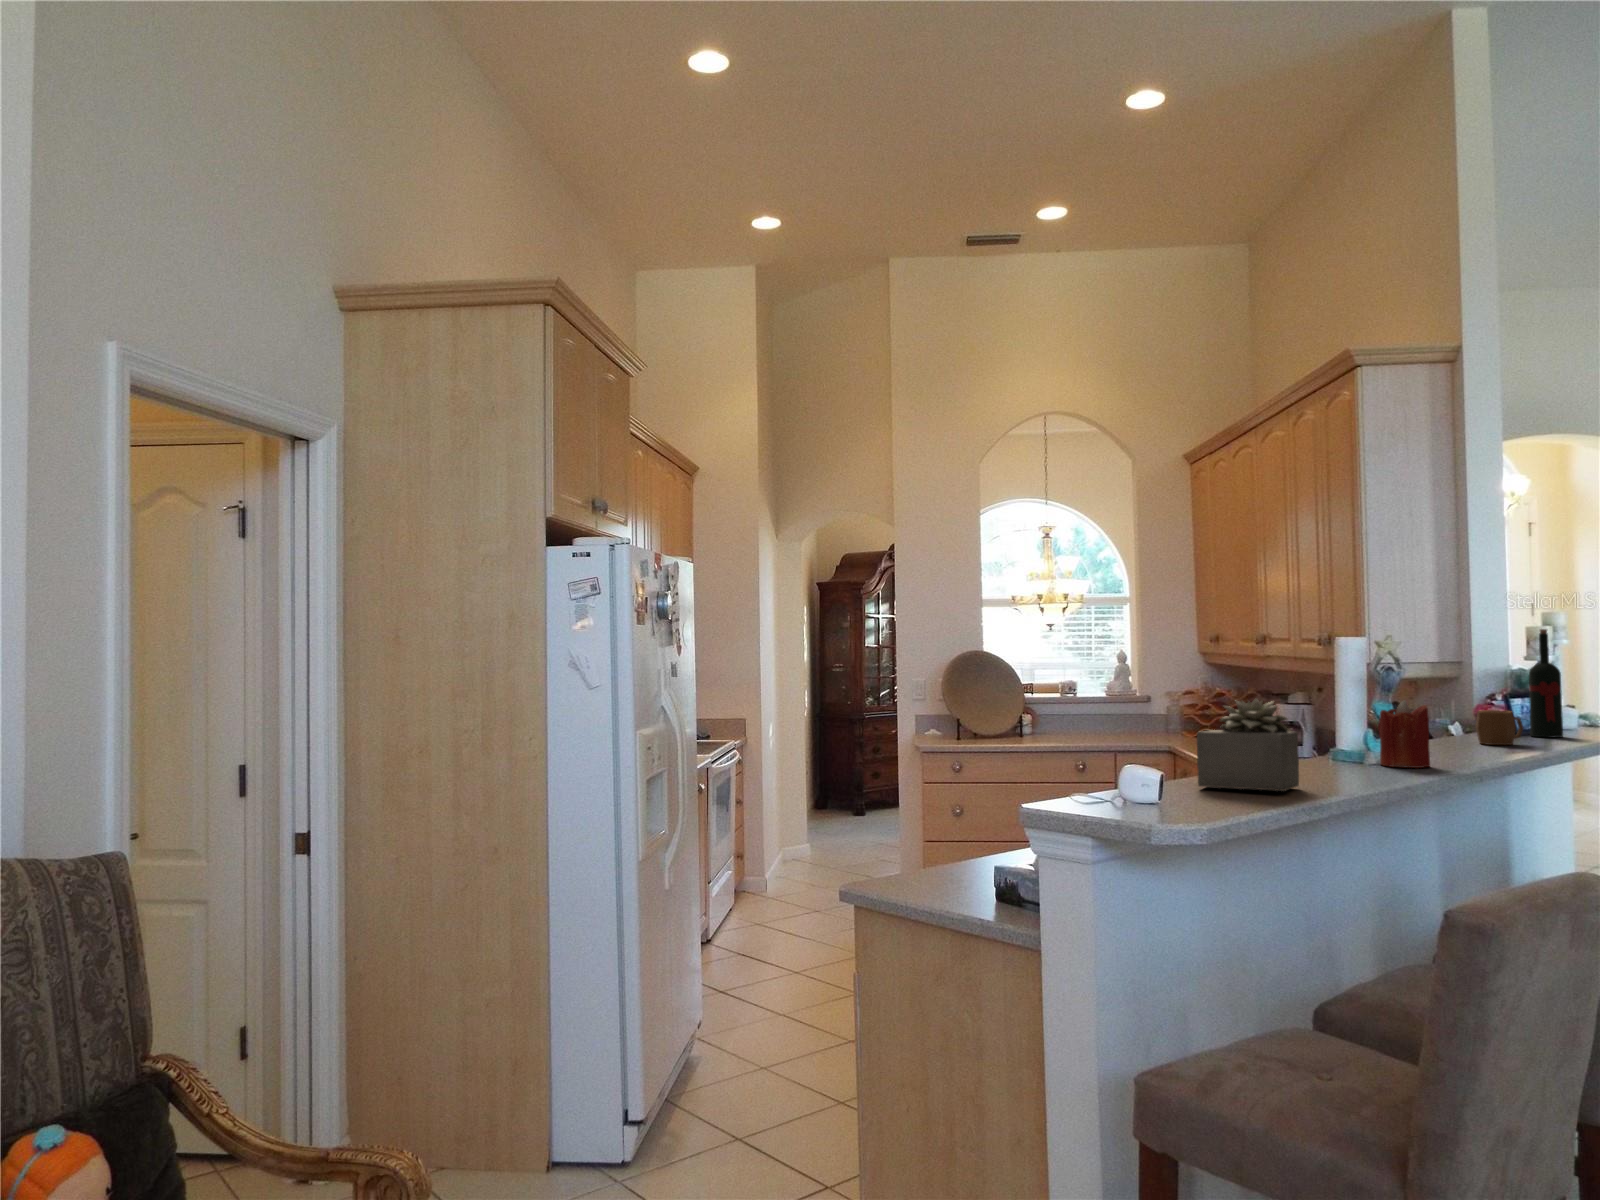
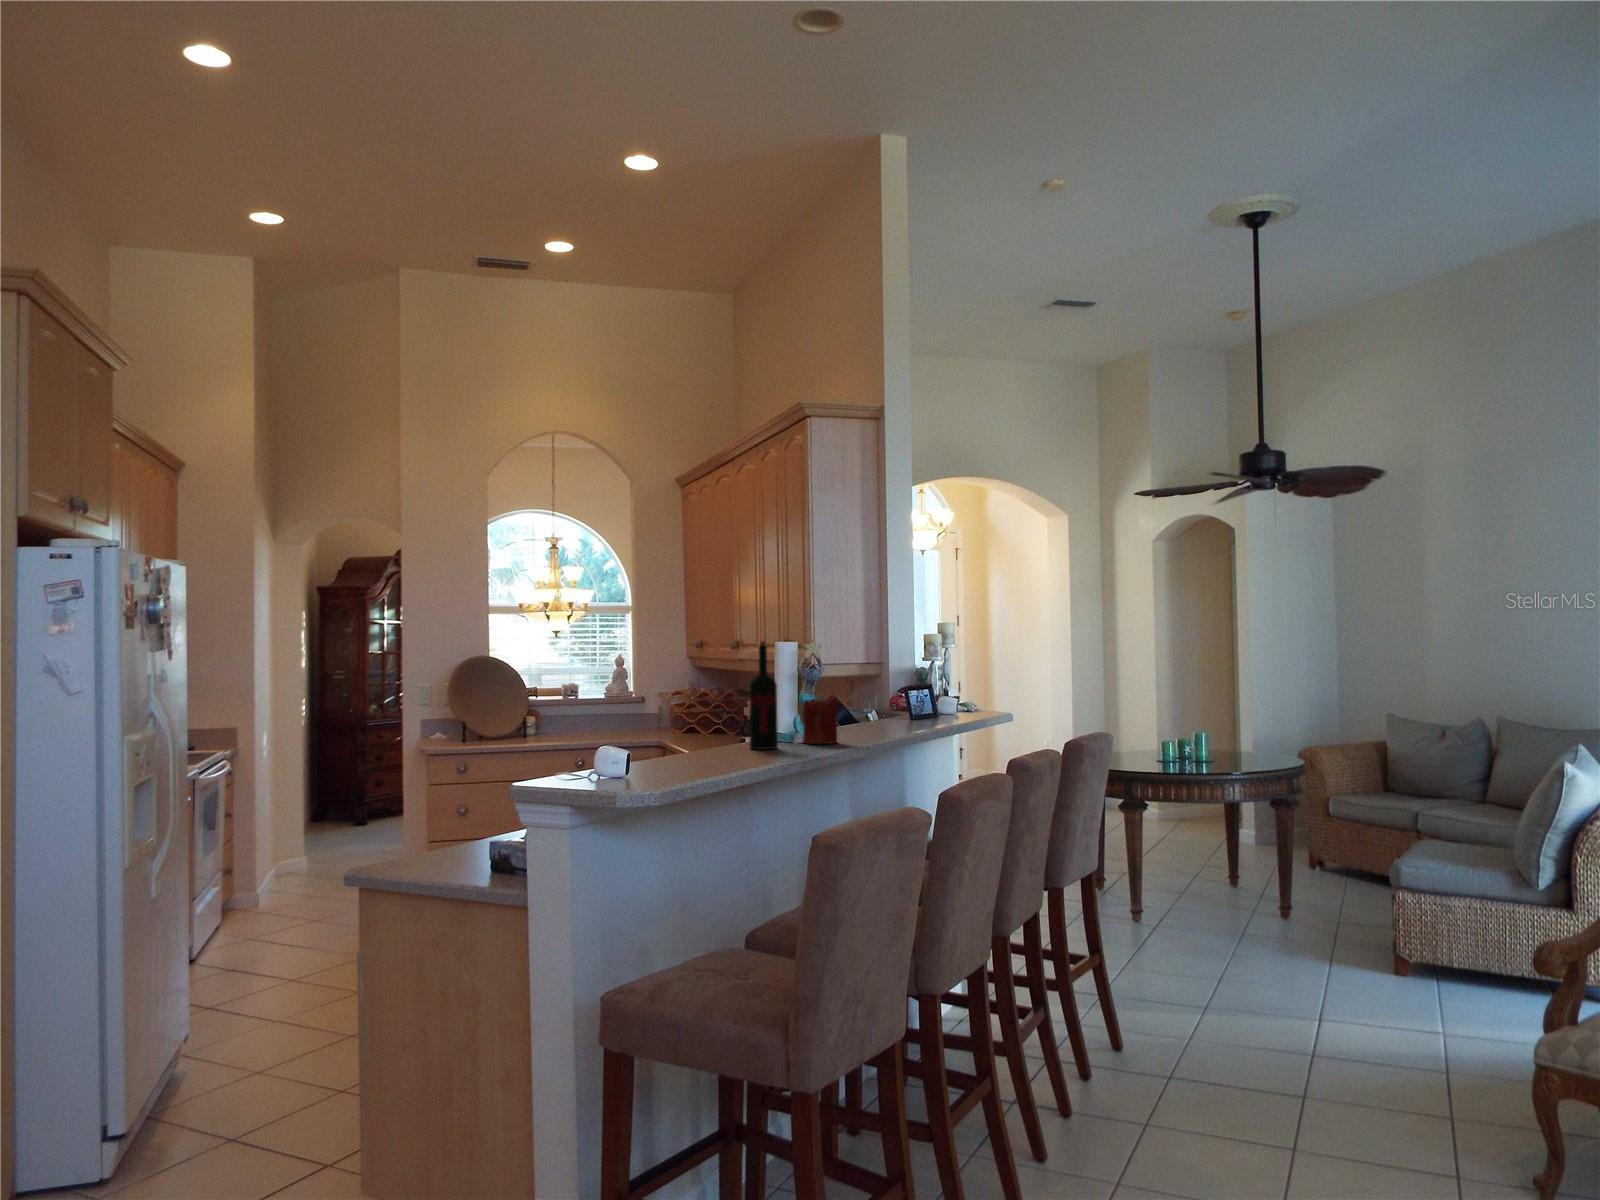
wine bottle: present [1529,629,1563,738] -> present [750,641,778,749]
succulent plant: present [1197,699,1299,791] -> none [659,690,737,763]
mug: present [1475,710,1523,745] -> none [879,700,911,727]

